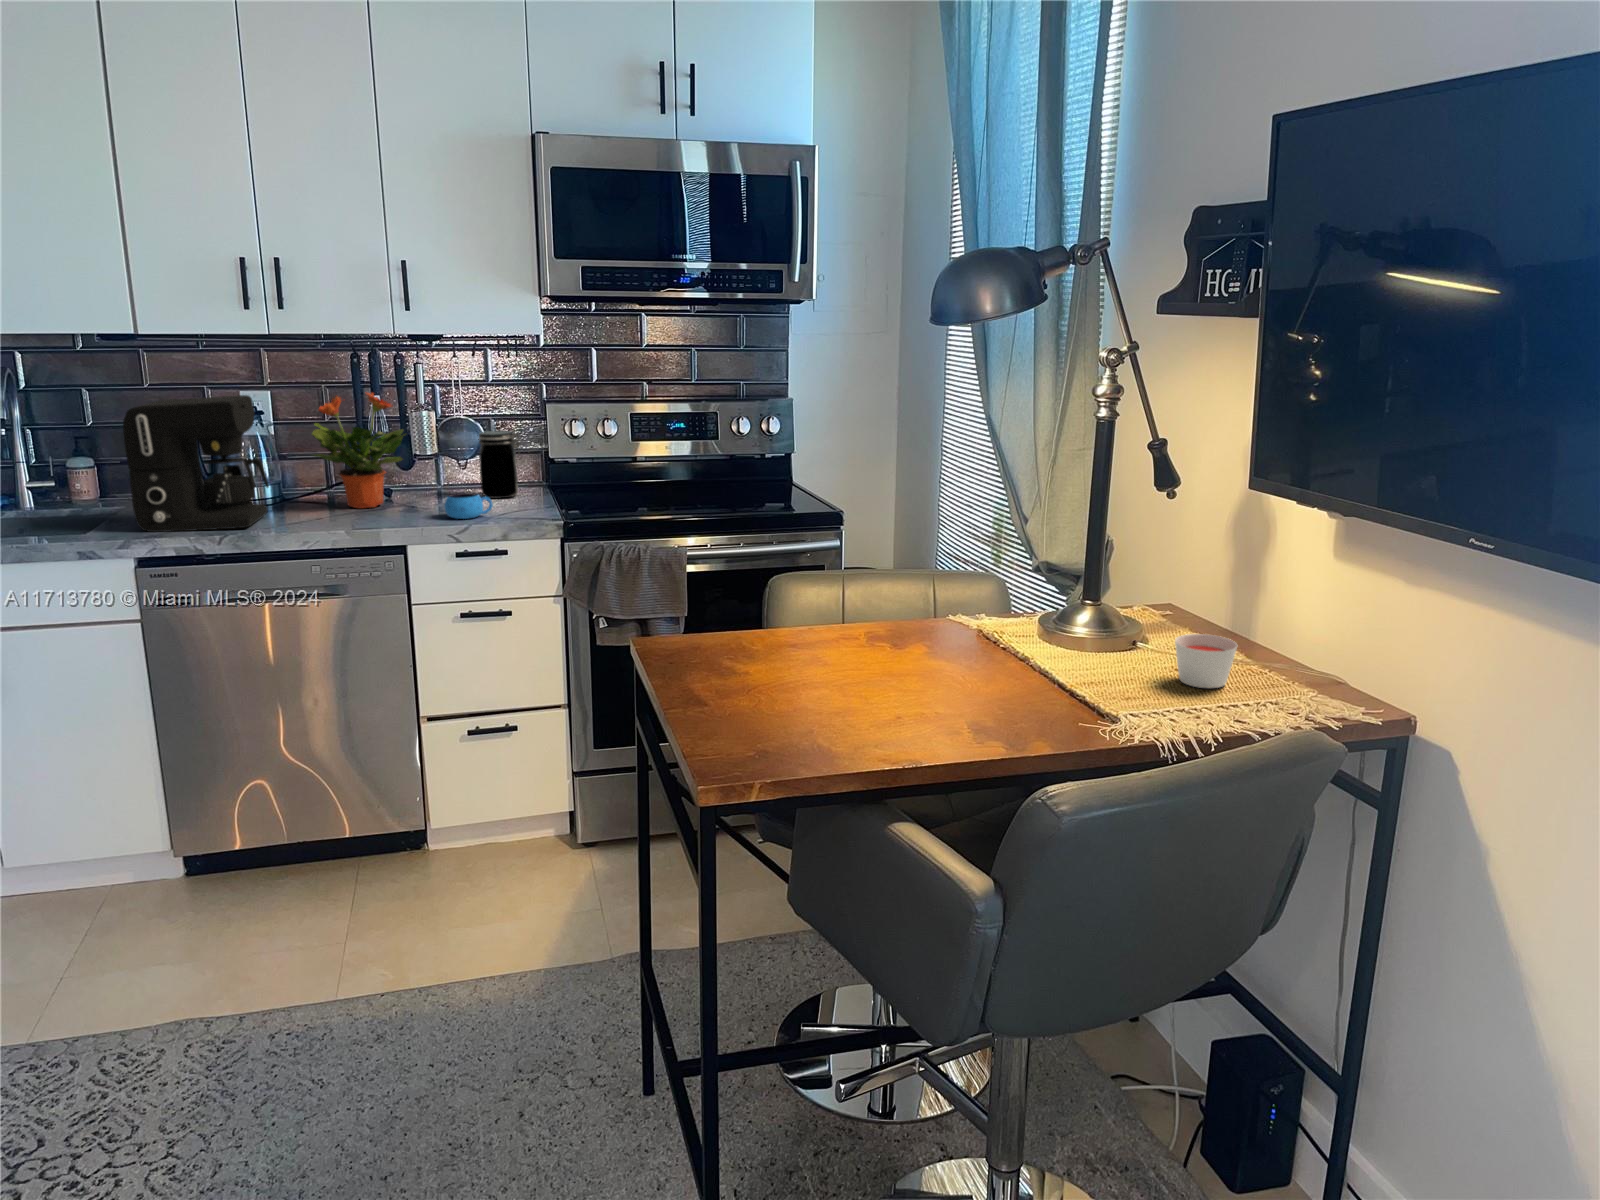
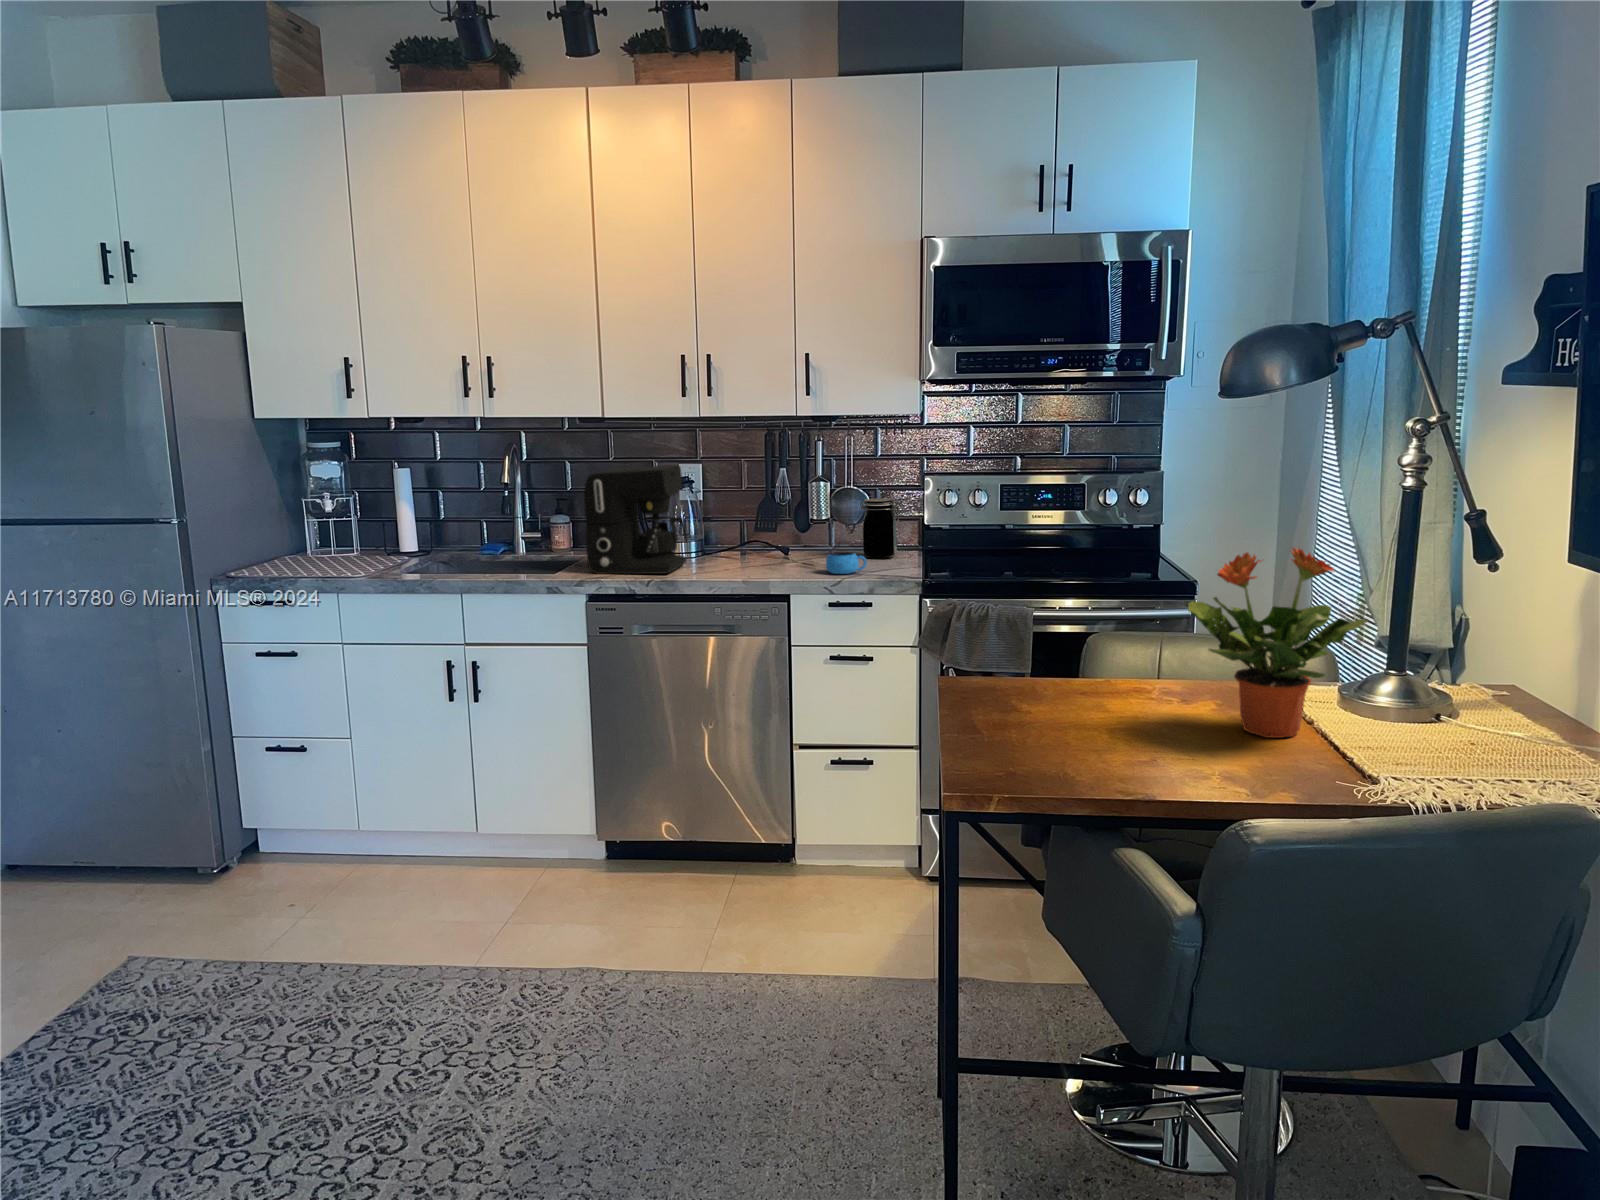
potted plant: present [312,393,405,508] -> present [1188,548,1368,738]
candle: present [1175,634,1238,688] -> none [1467,708,1538,764]

